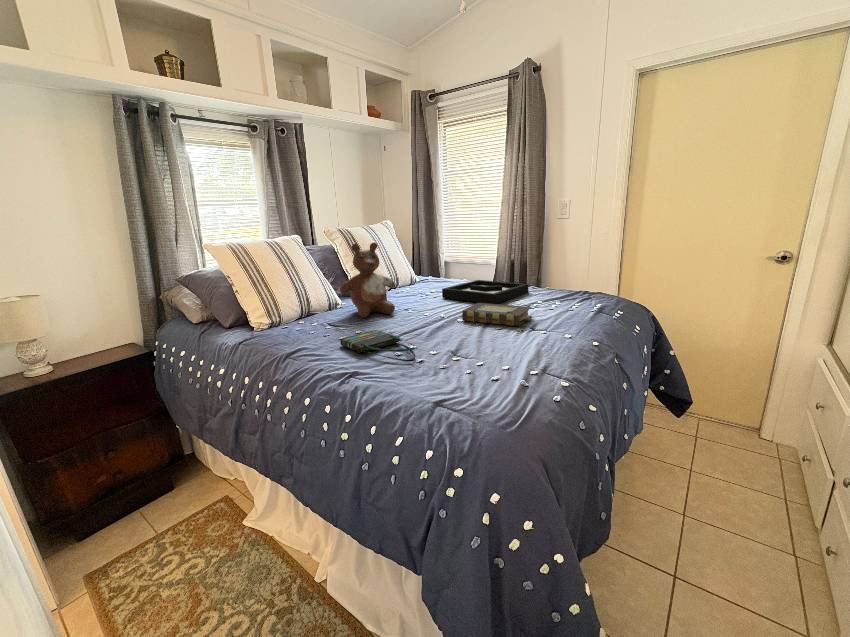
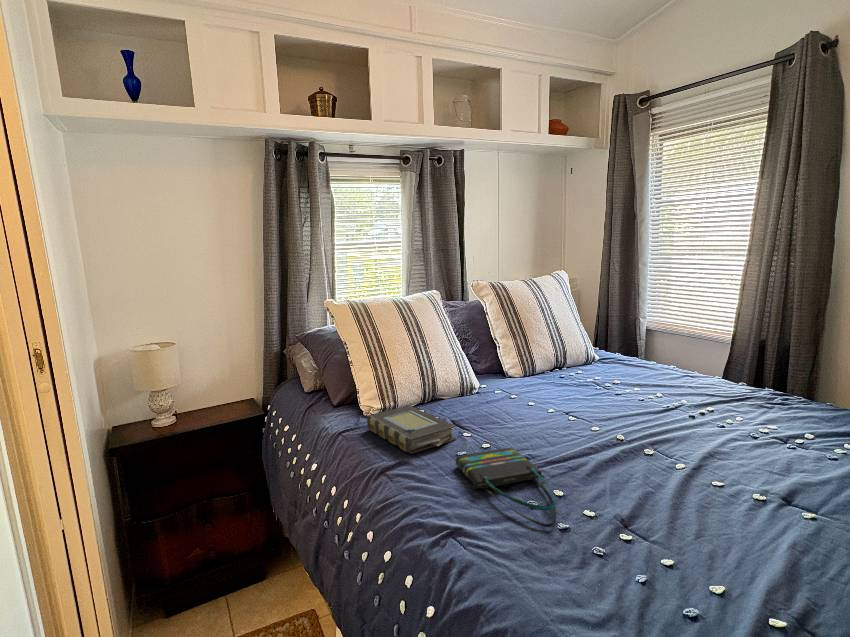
stuffed bear: present [340,243,395,317] -> none [476,312,555,417]
decorative tray: present [442,280,528,304] -> none [629,371,787,426]
book: present [462,303,531,326] -> present [367,405,456,454]

